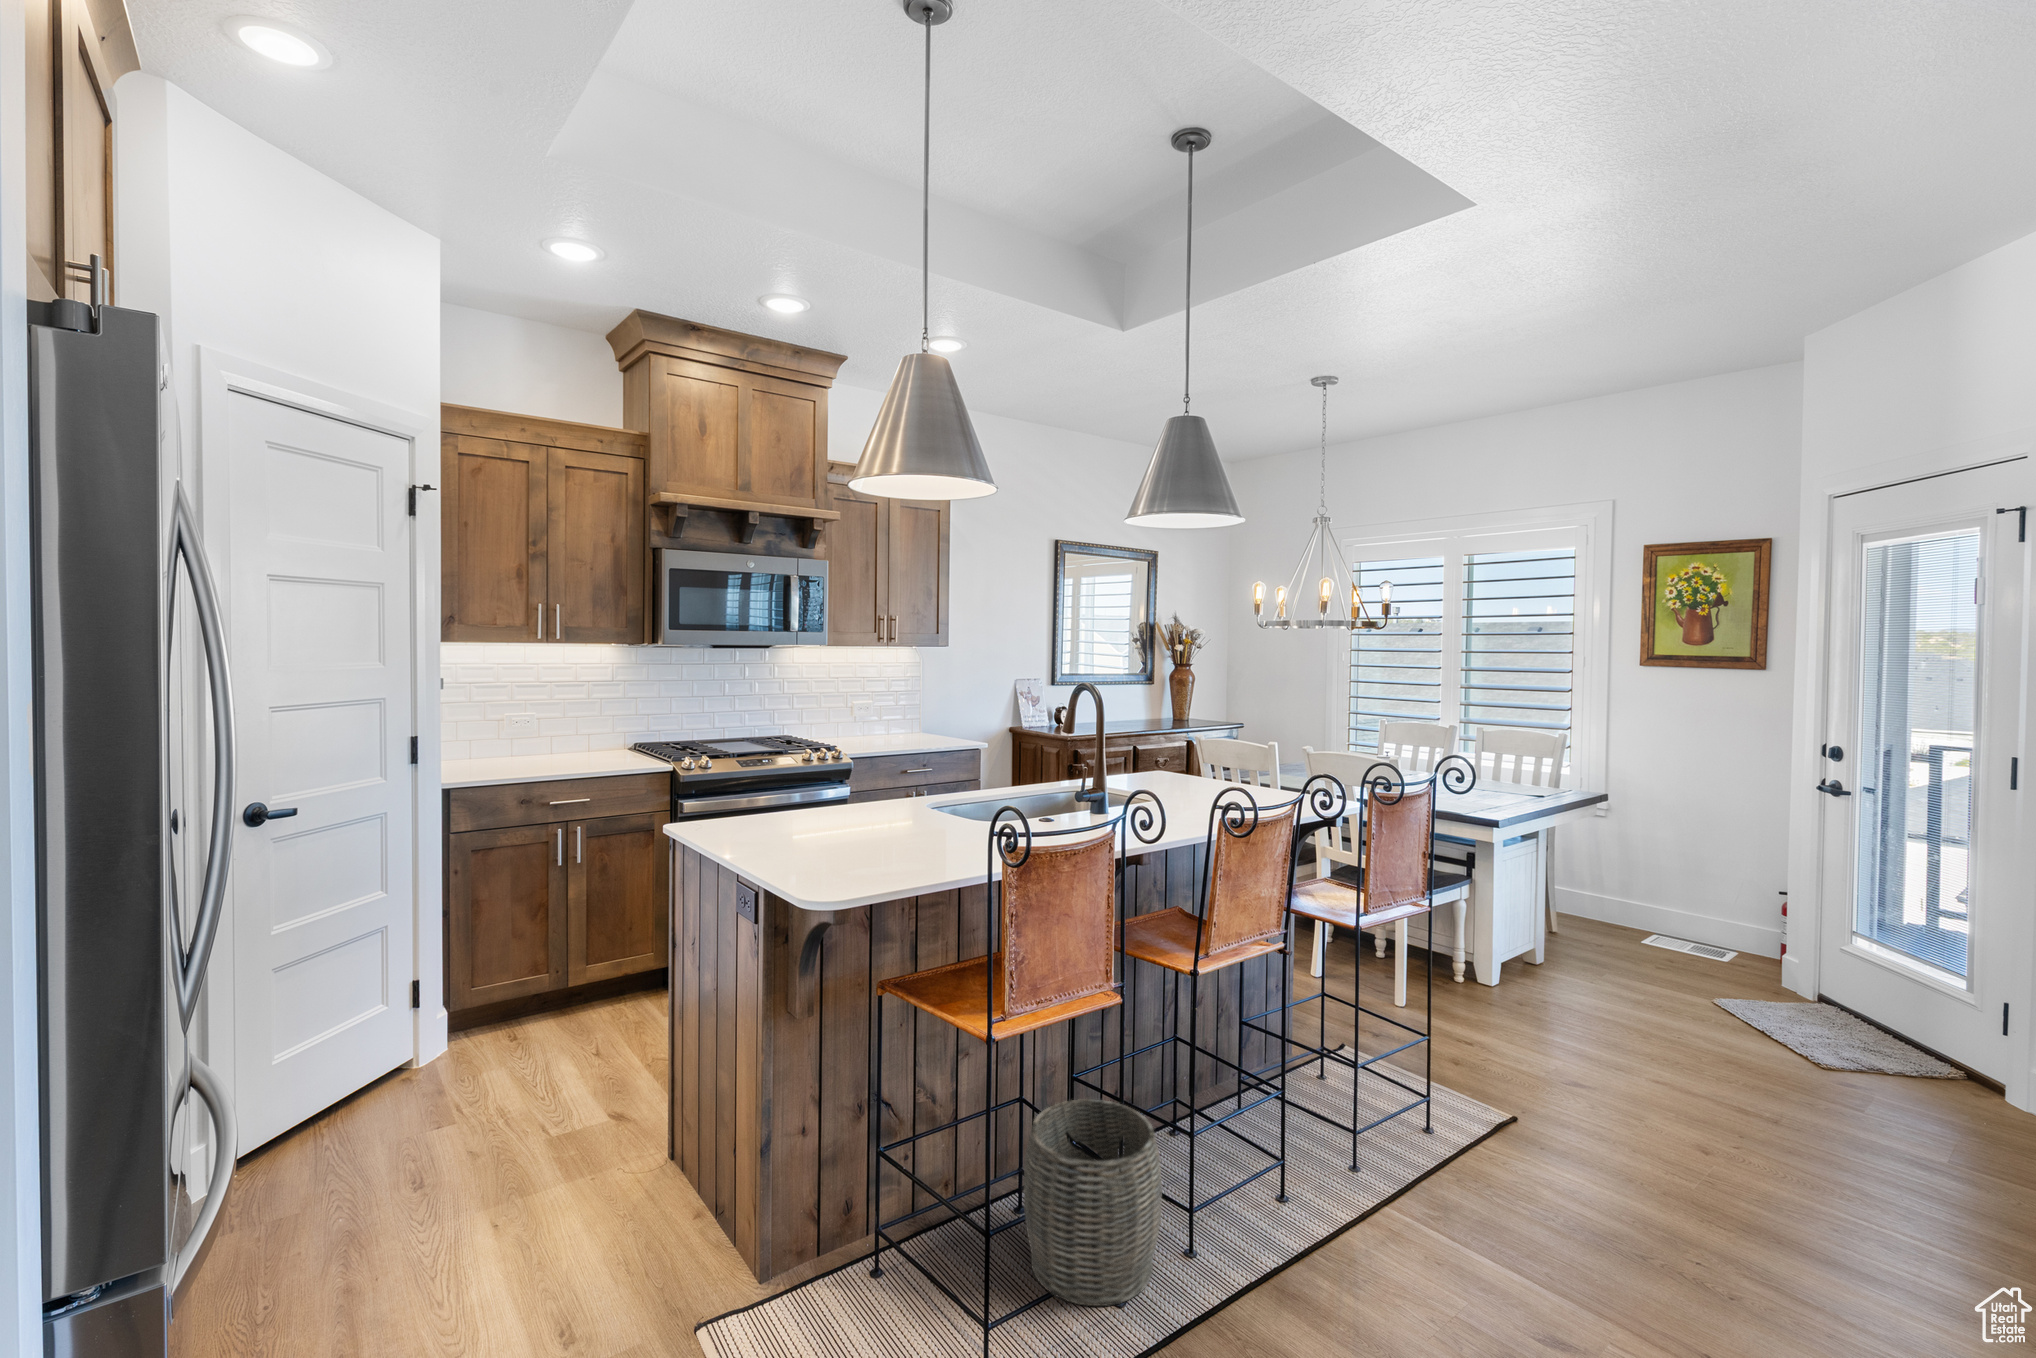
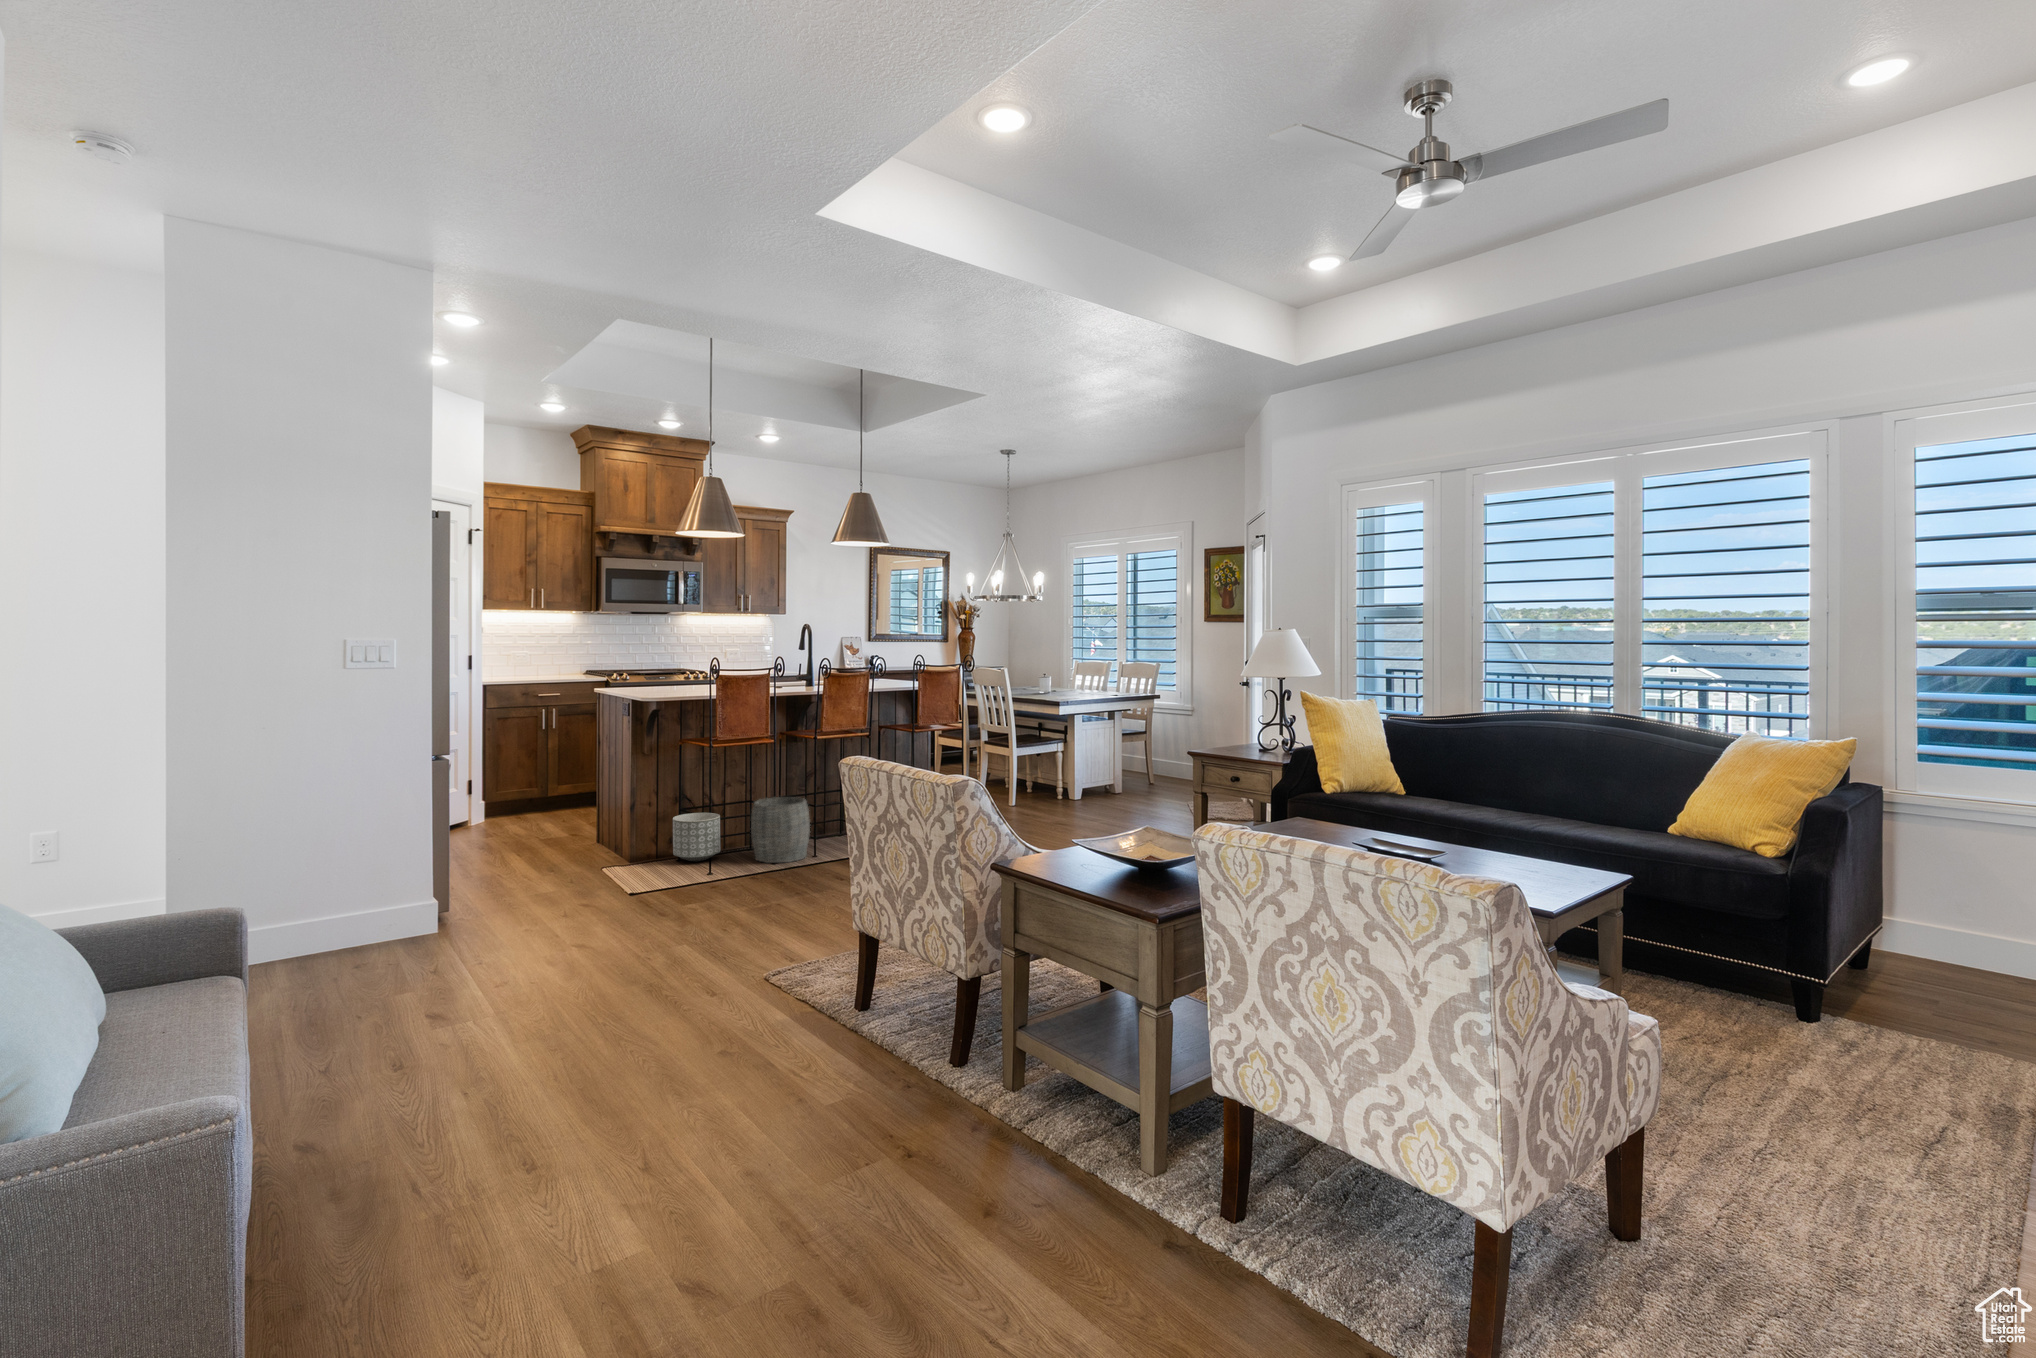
planter: none [838,1141,949,1294] -> present [673,813,720,861]

